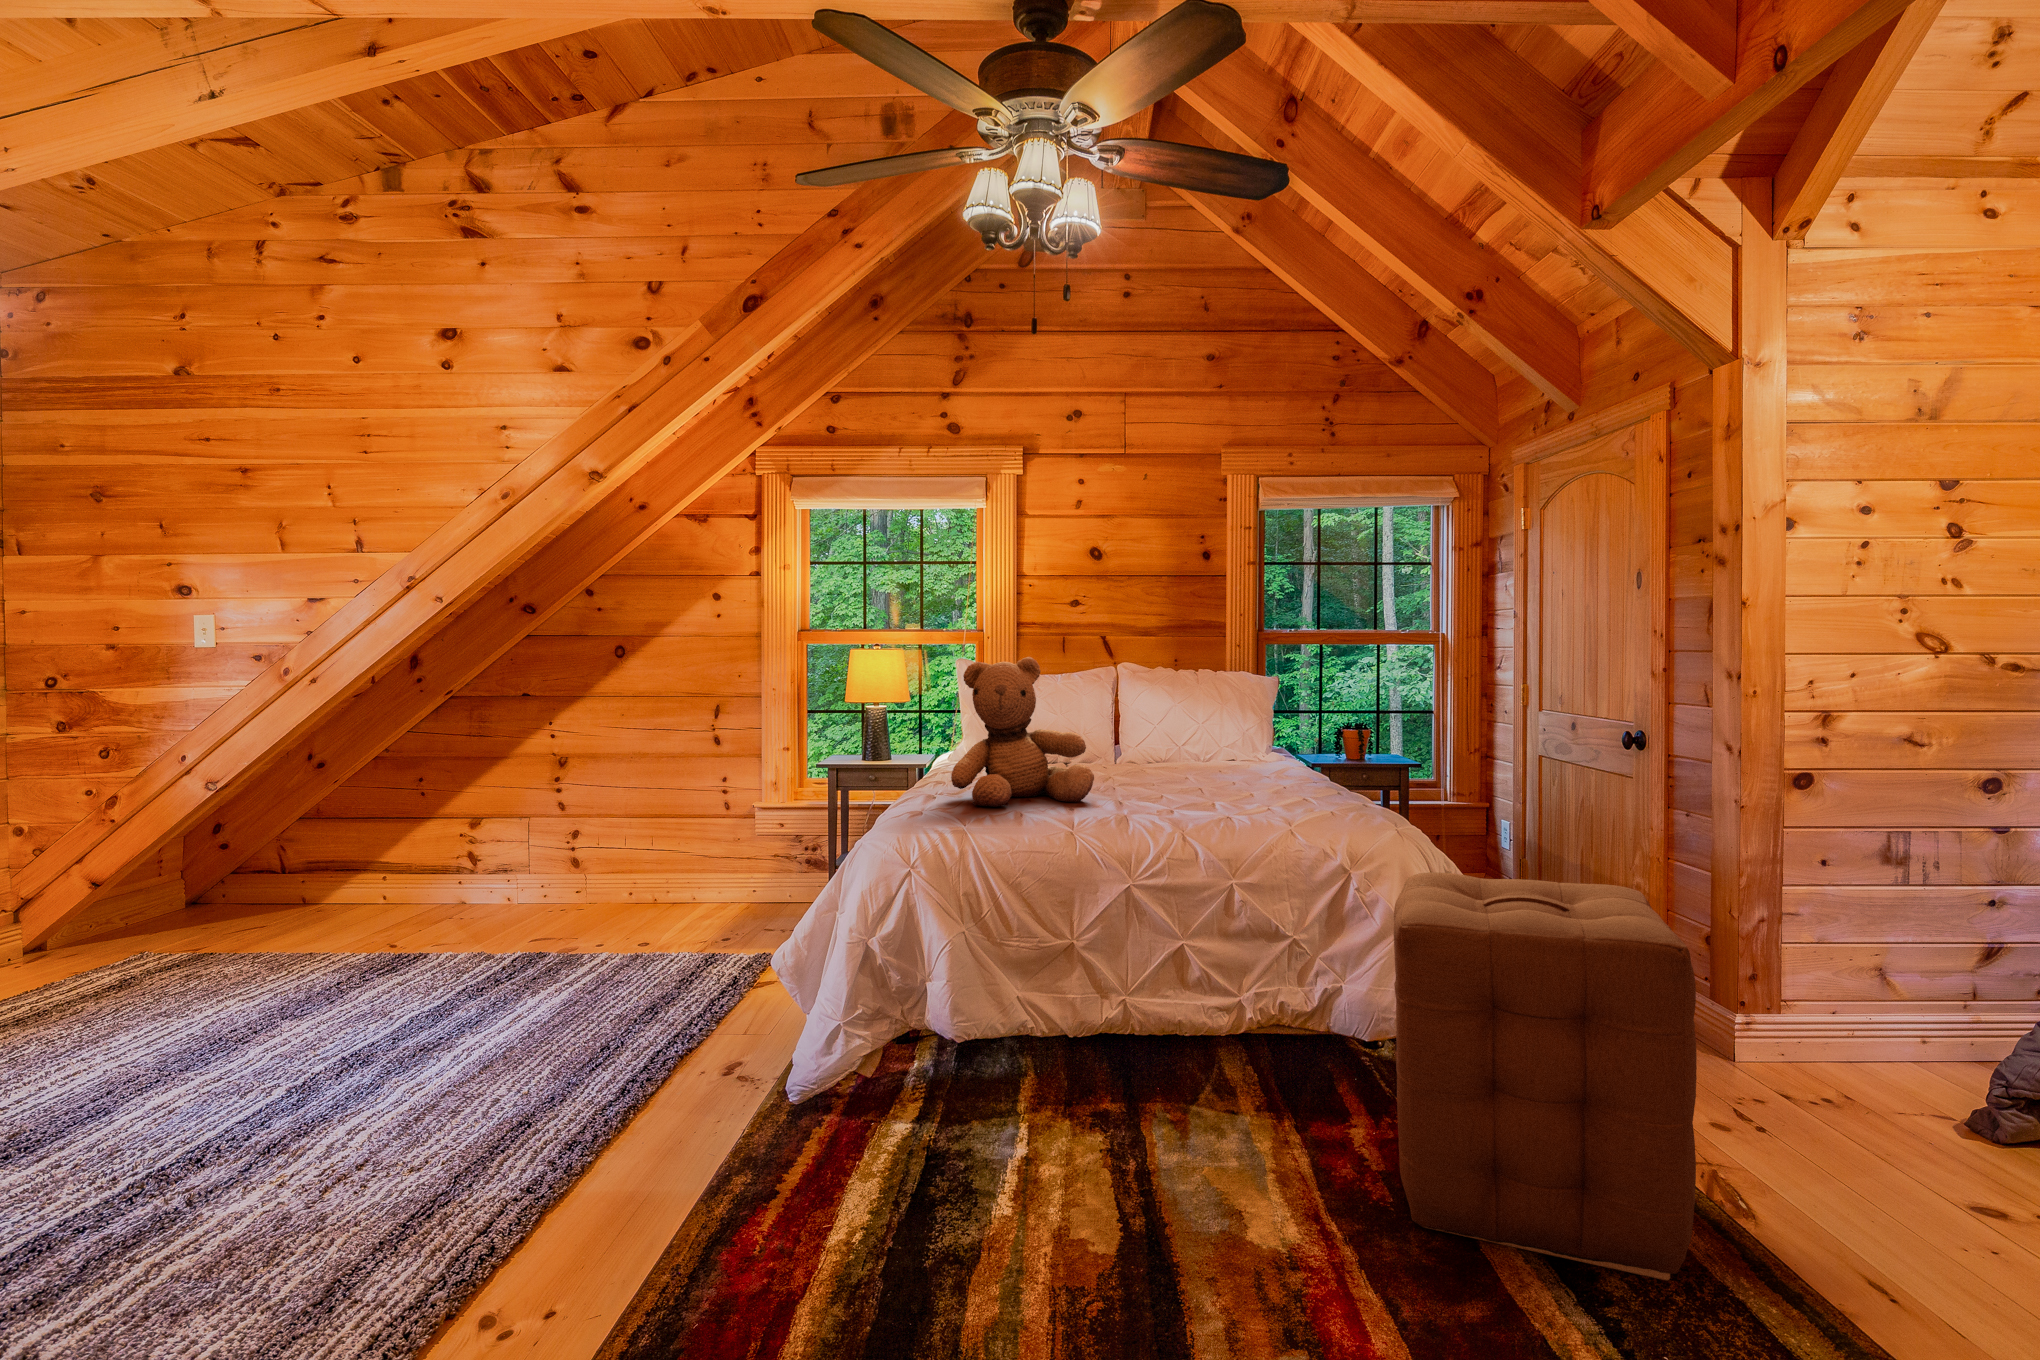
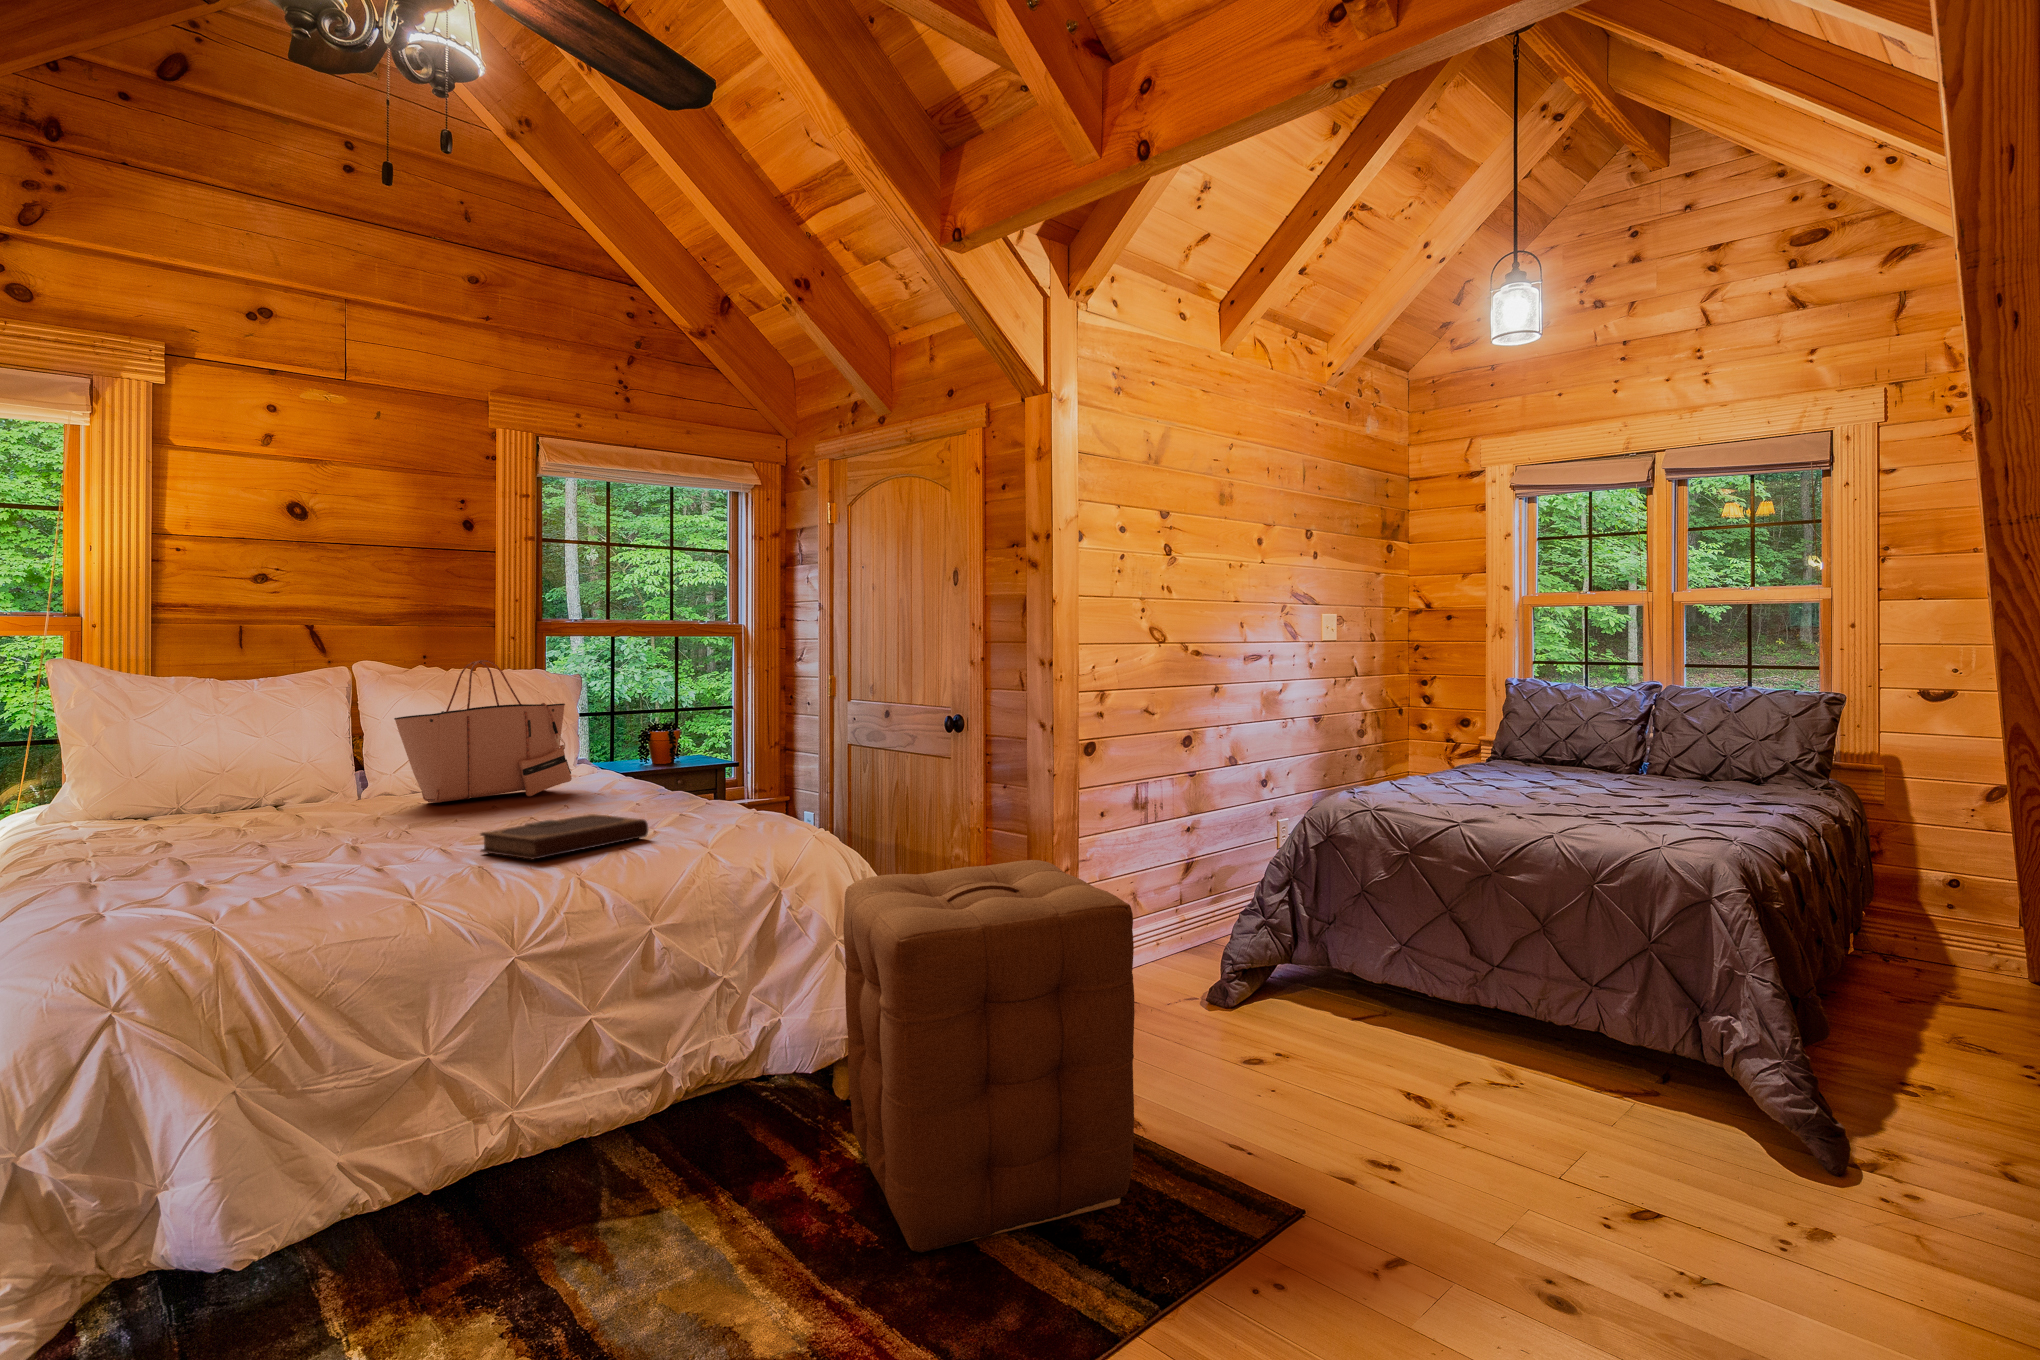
teddy bear: present [951,657,1094,807] -> none [120,656,399,894]
tote bag: none [1125,662,1245,771] -> present [394,660,572,802]
notebook: none [1141,787,1260,814] -> present [481,814,648,859]

